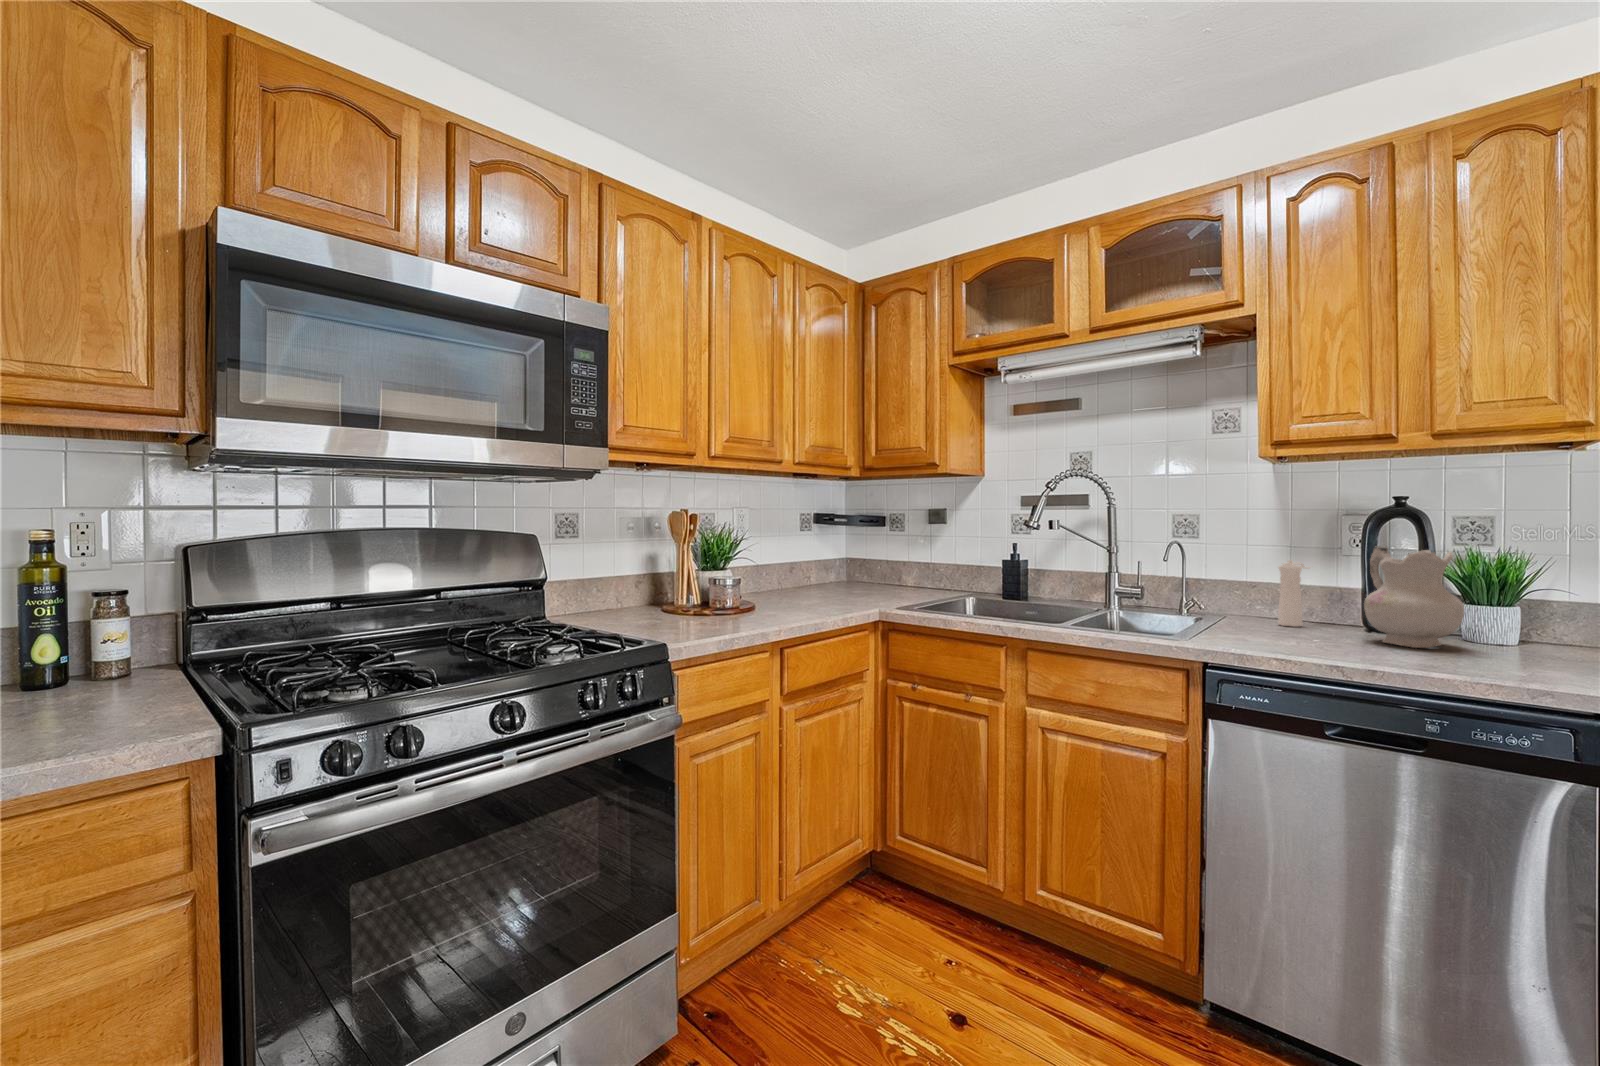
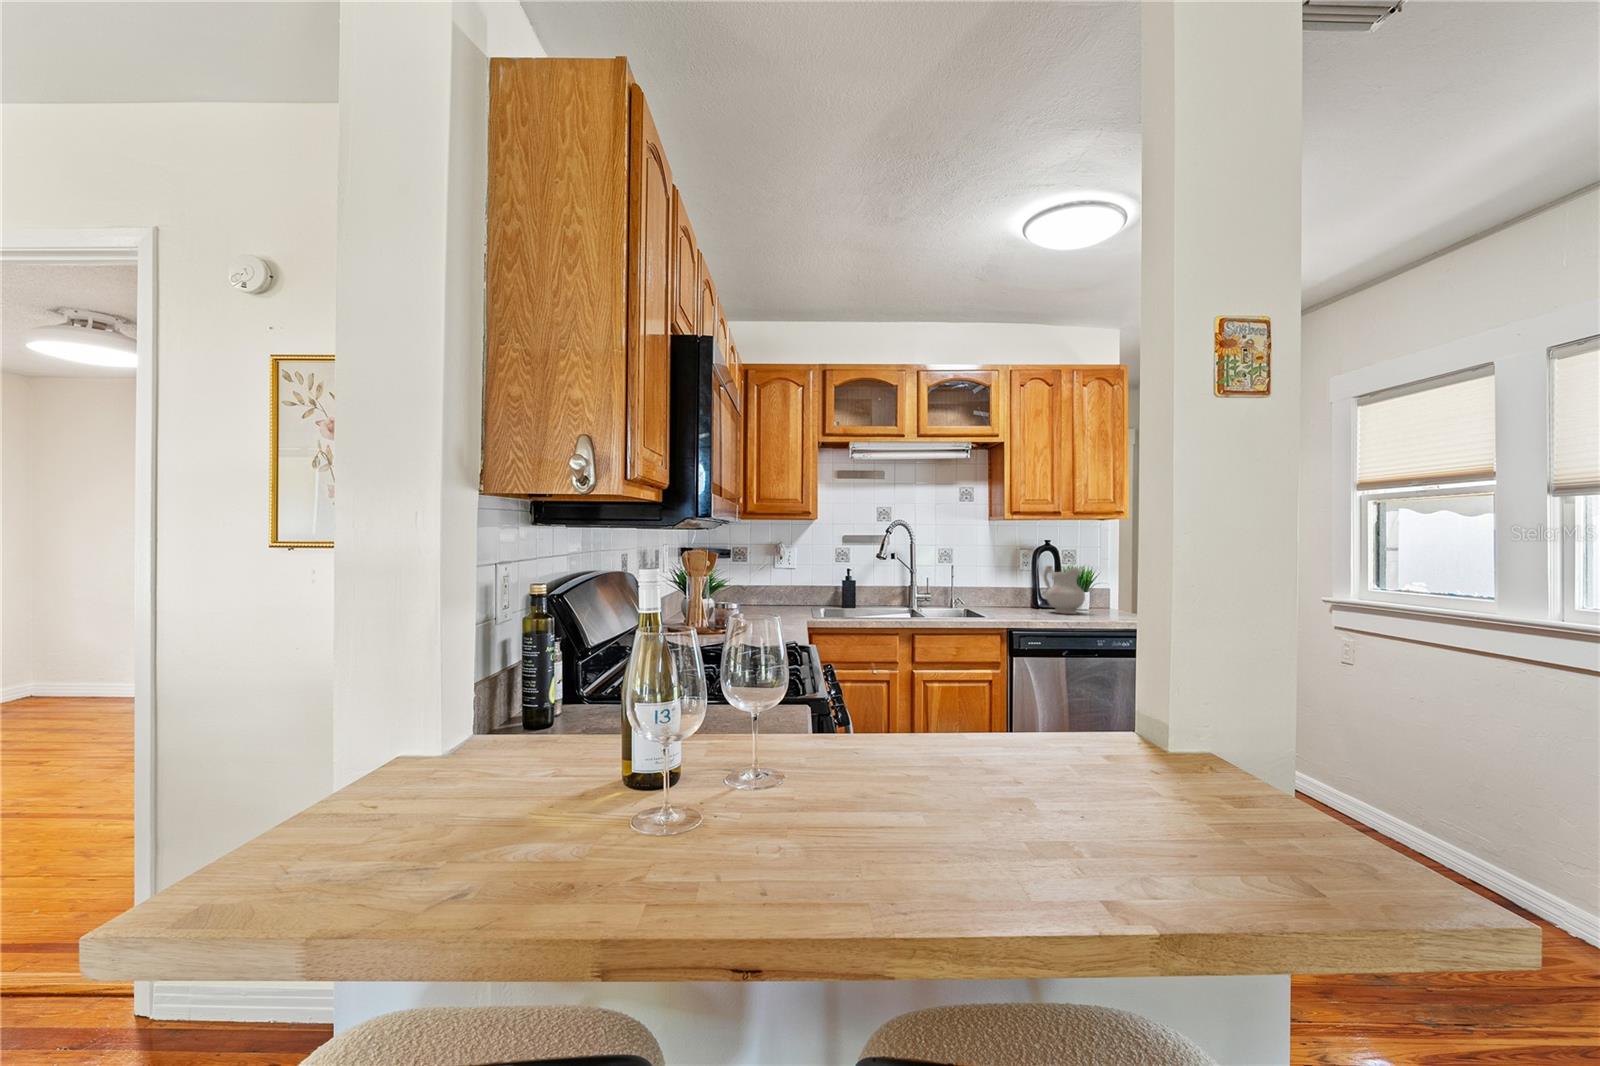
pepper mill: present [1278,560,1310,627] -> none [997,568,1013,609]

